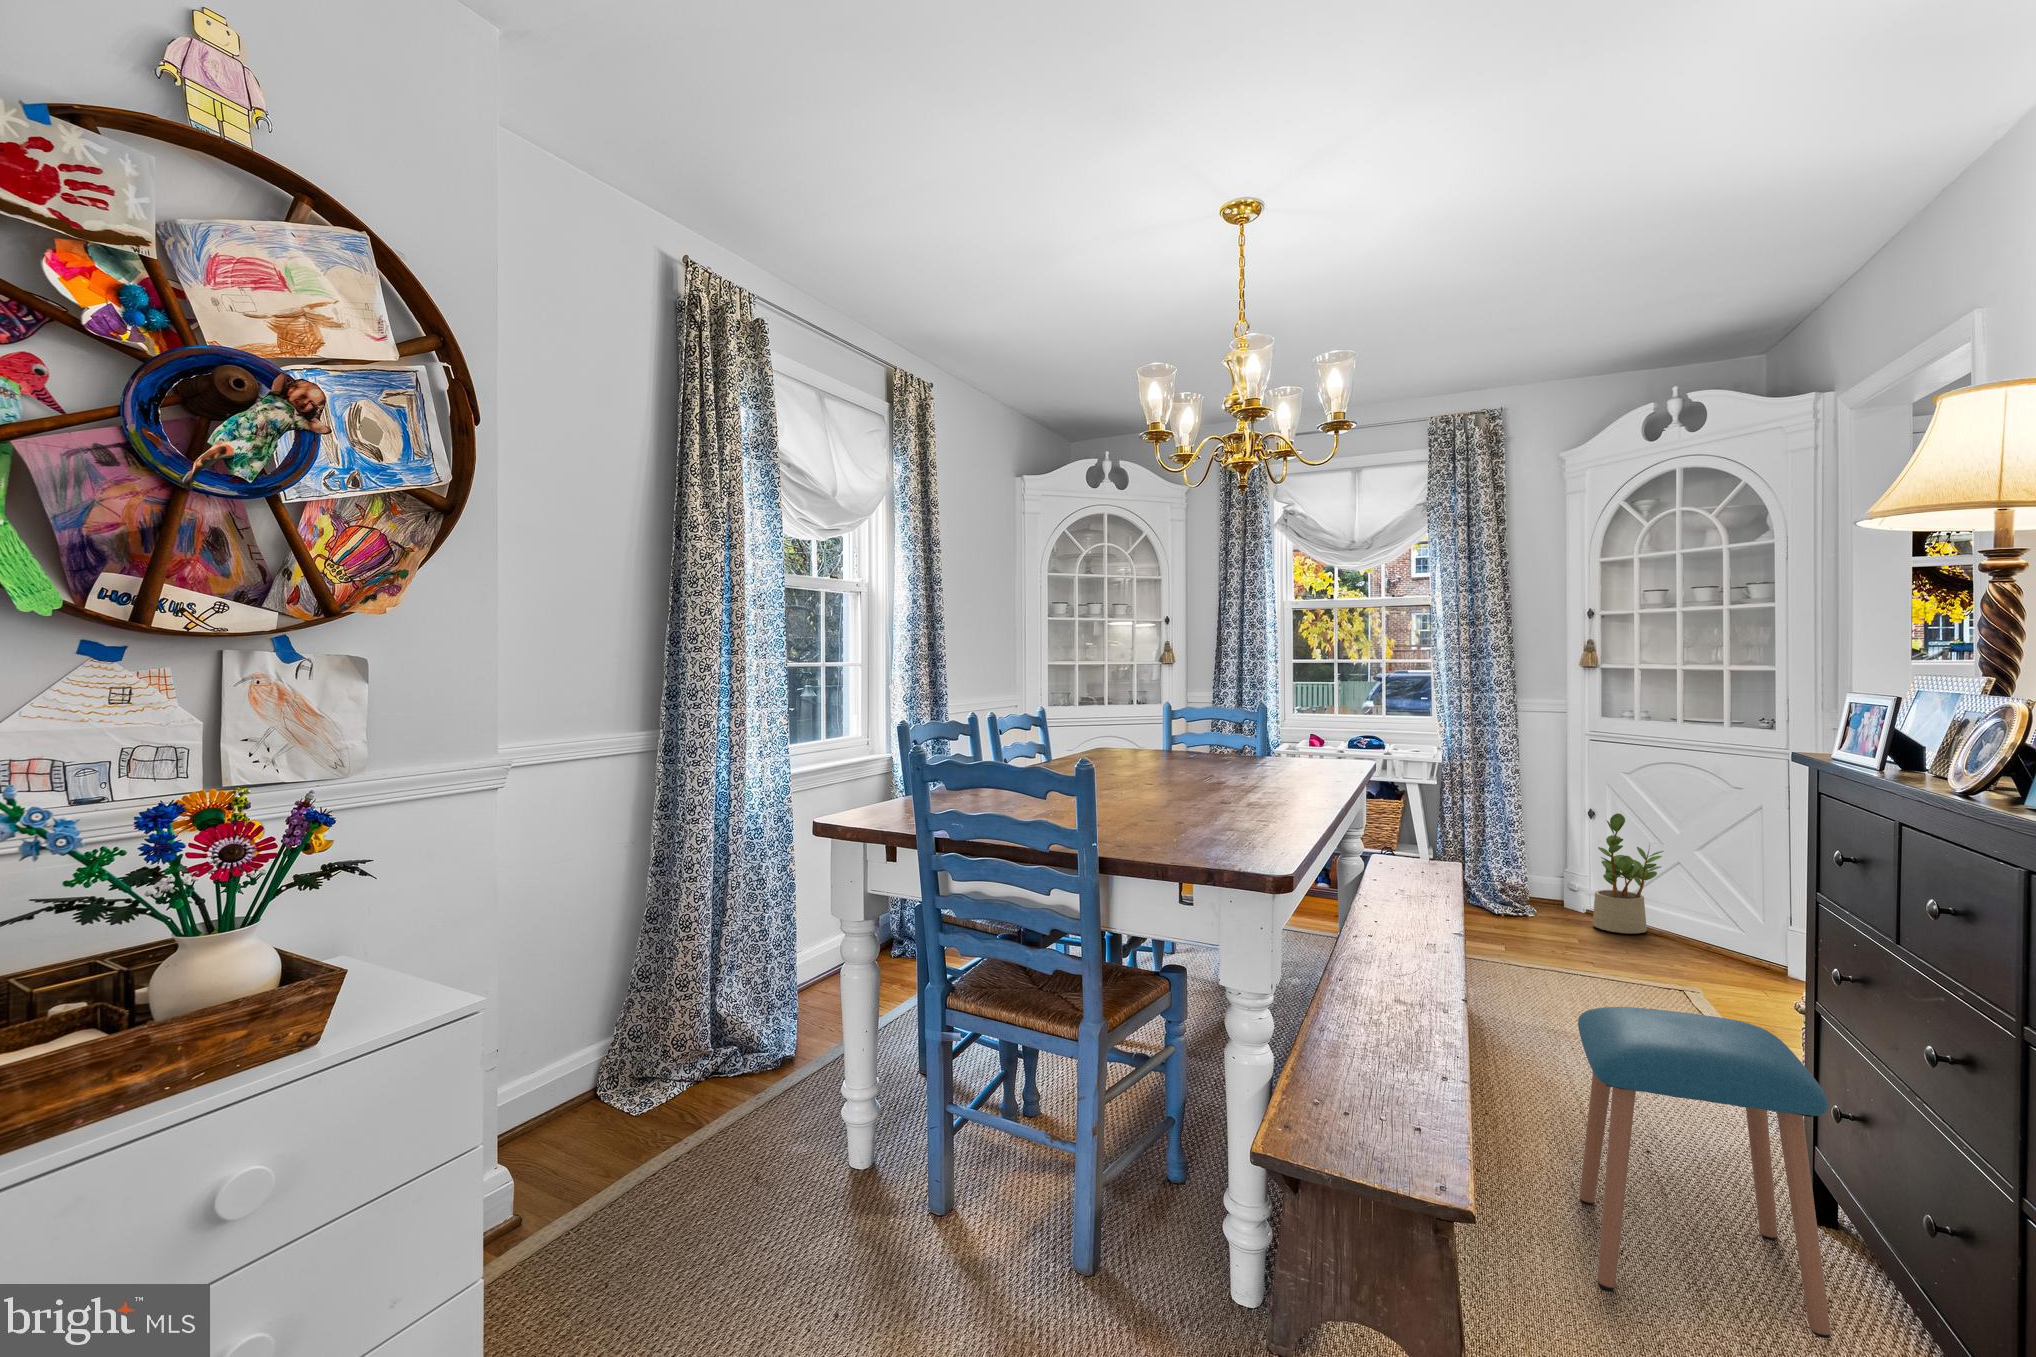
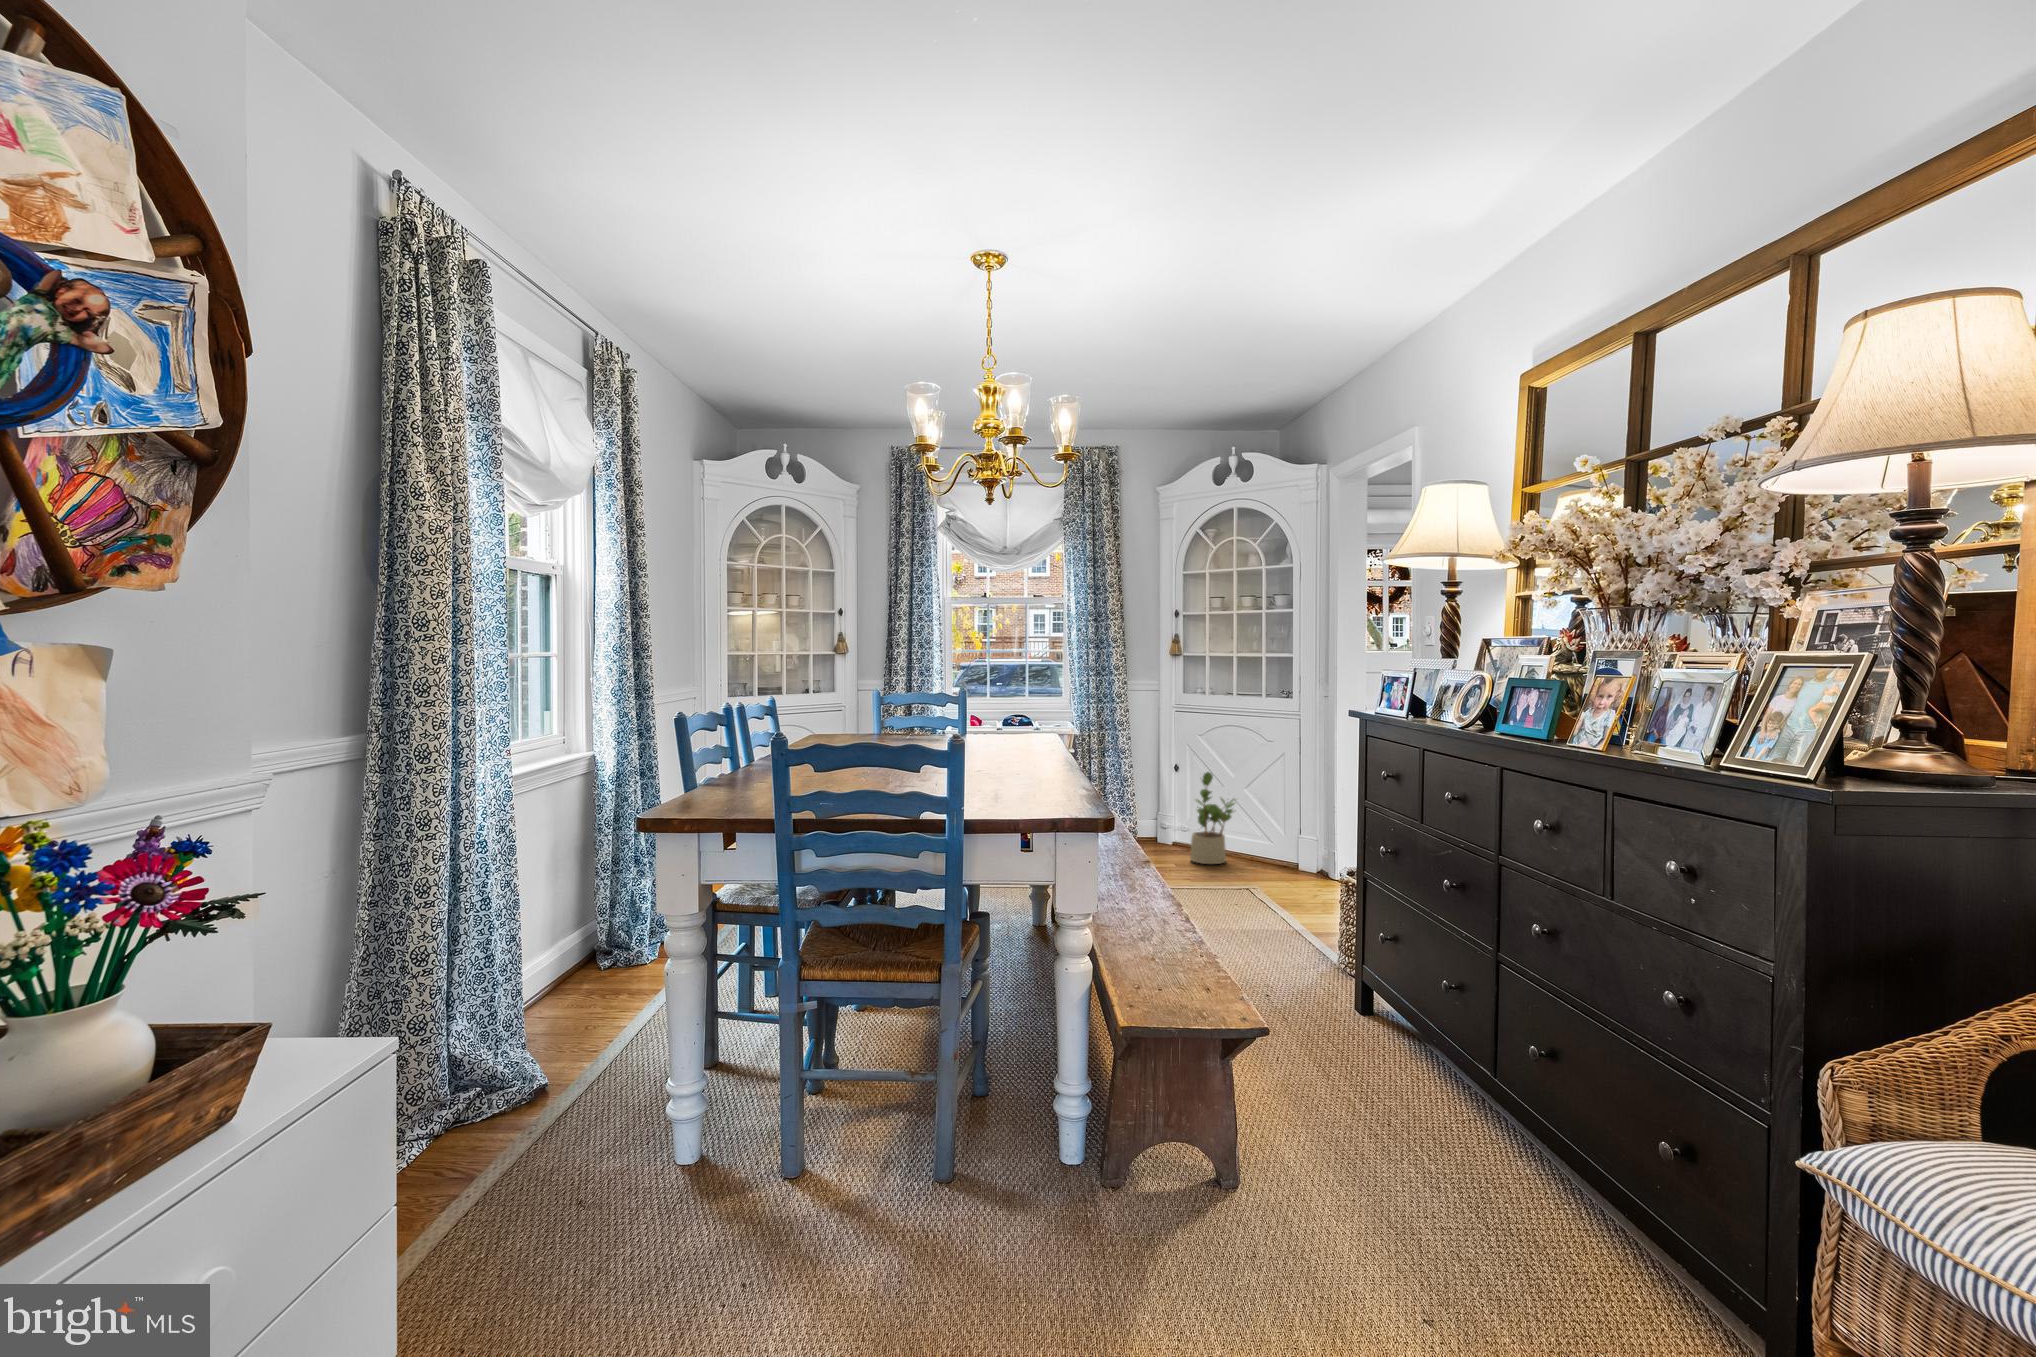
stool: present [1578,1007,1831,1338] -> none [1279,918,1456,1129]

